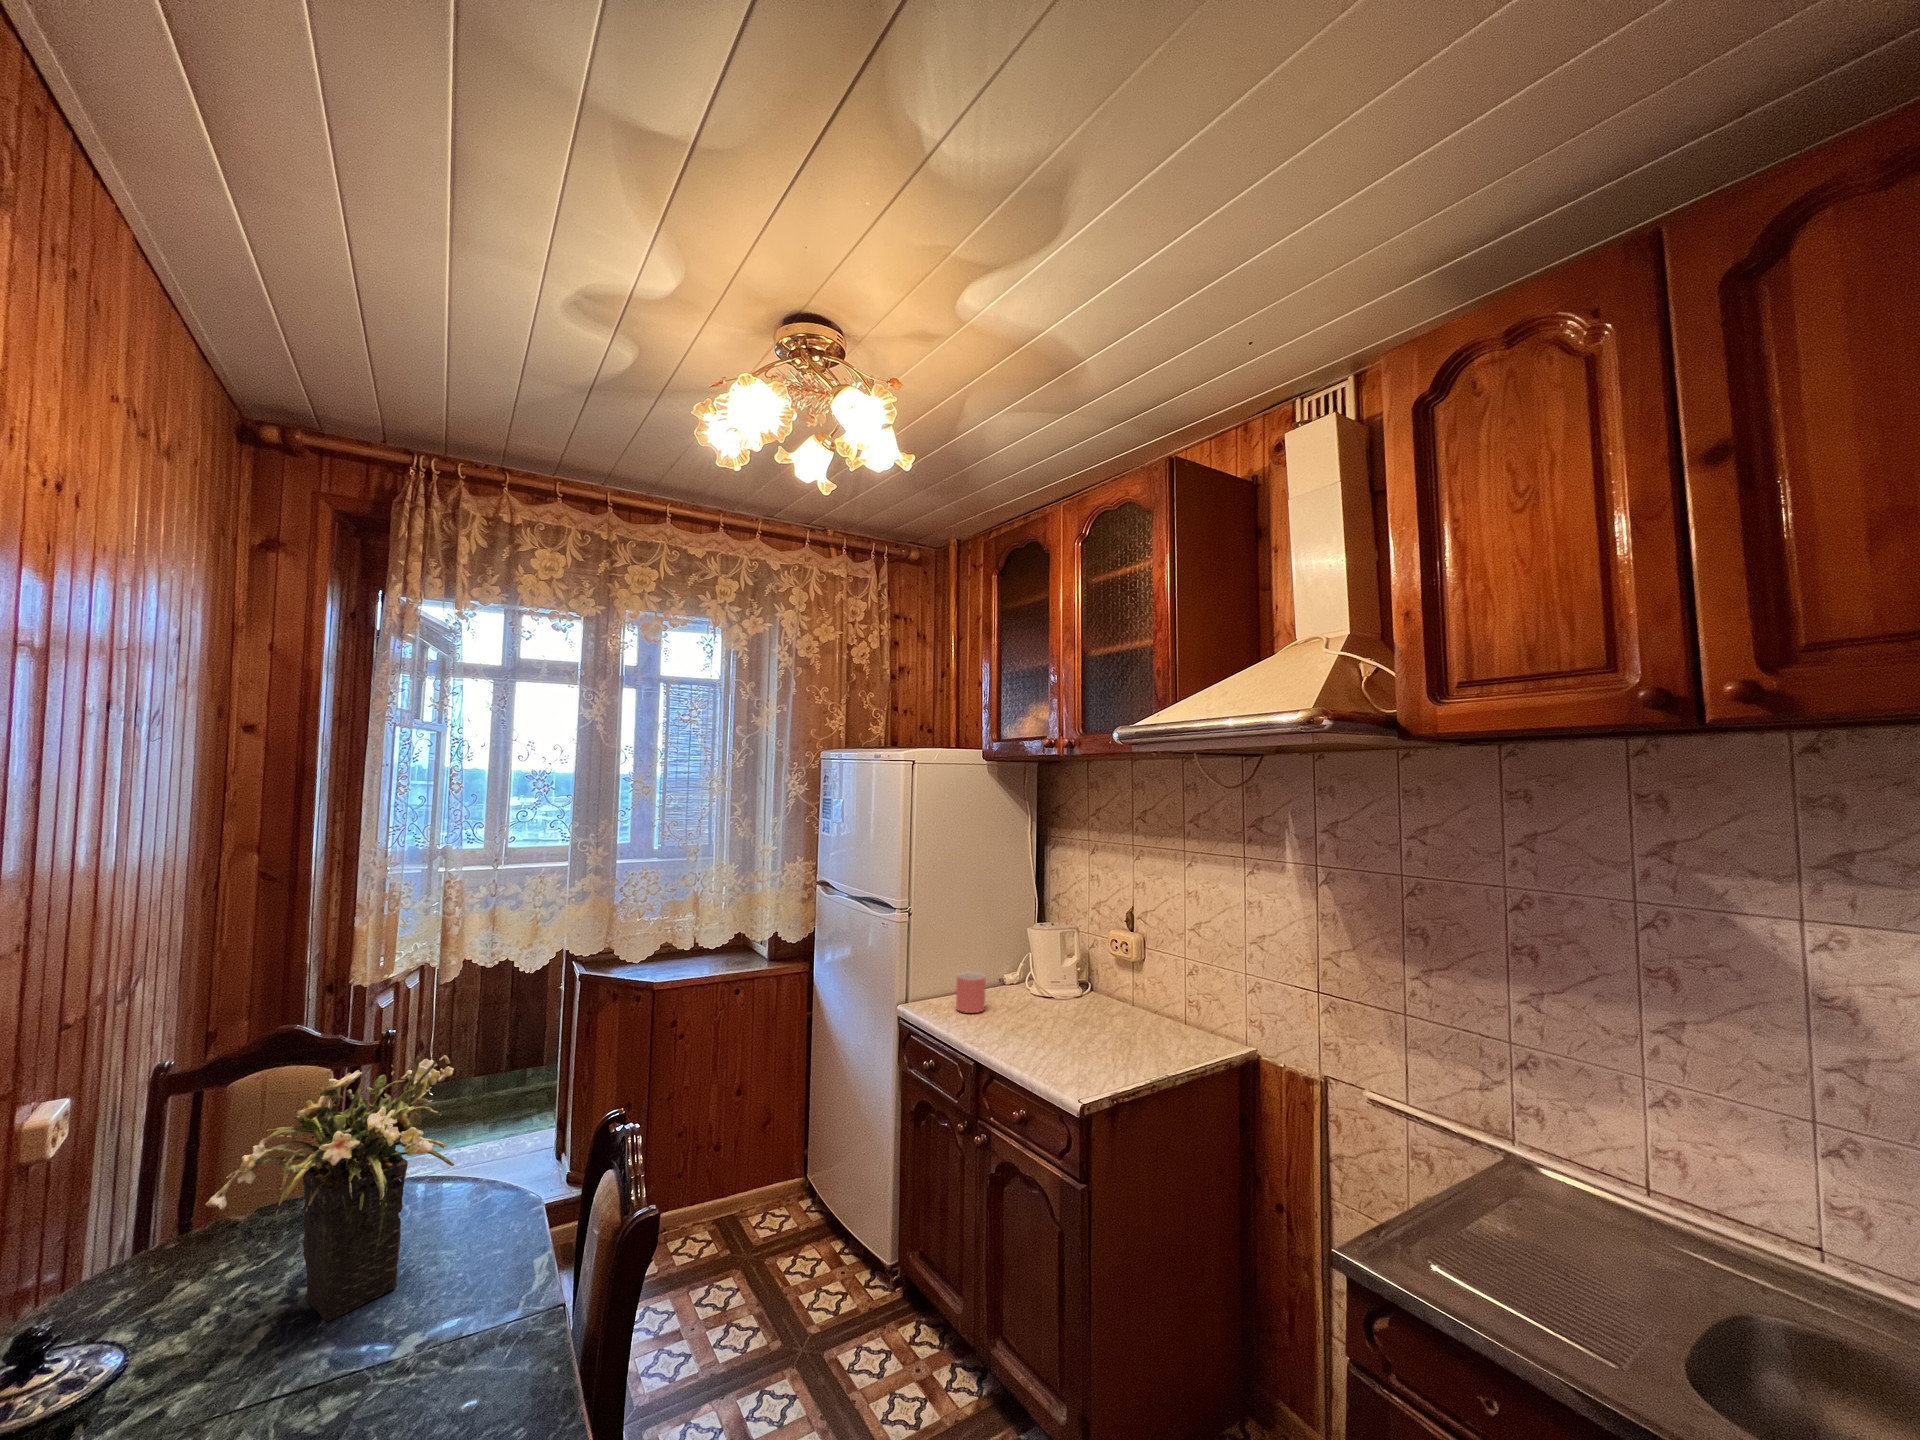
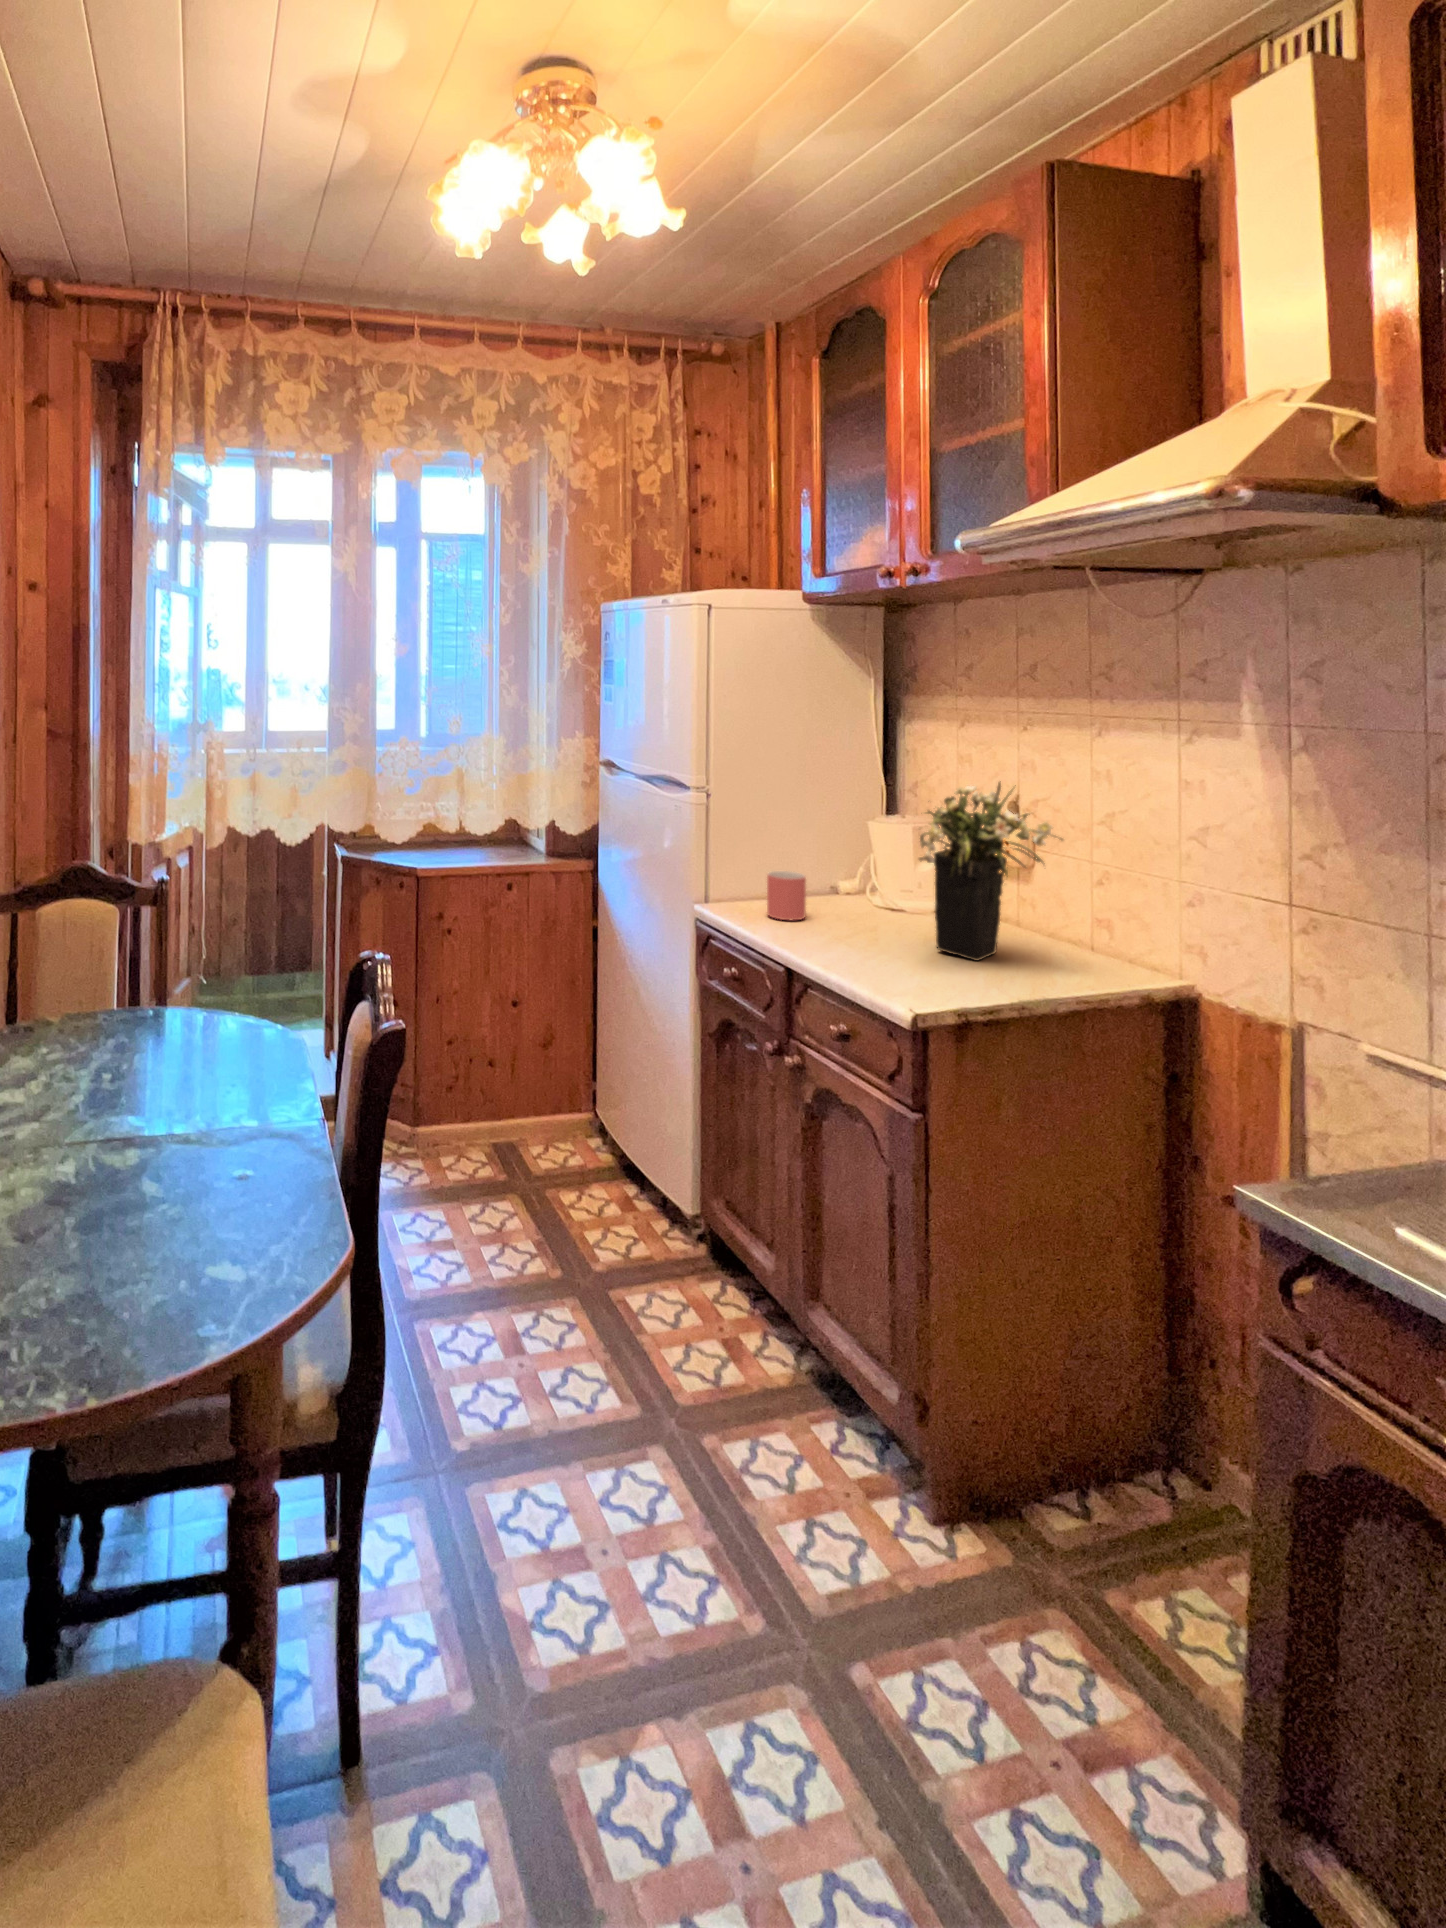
flower arrangement: present [206,1055,454,1321] -> present [919,781,1063,961]

